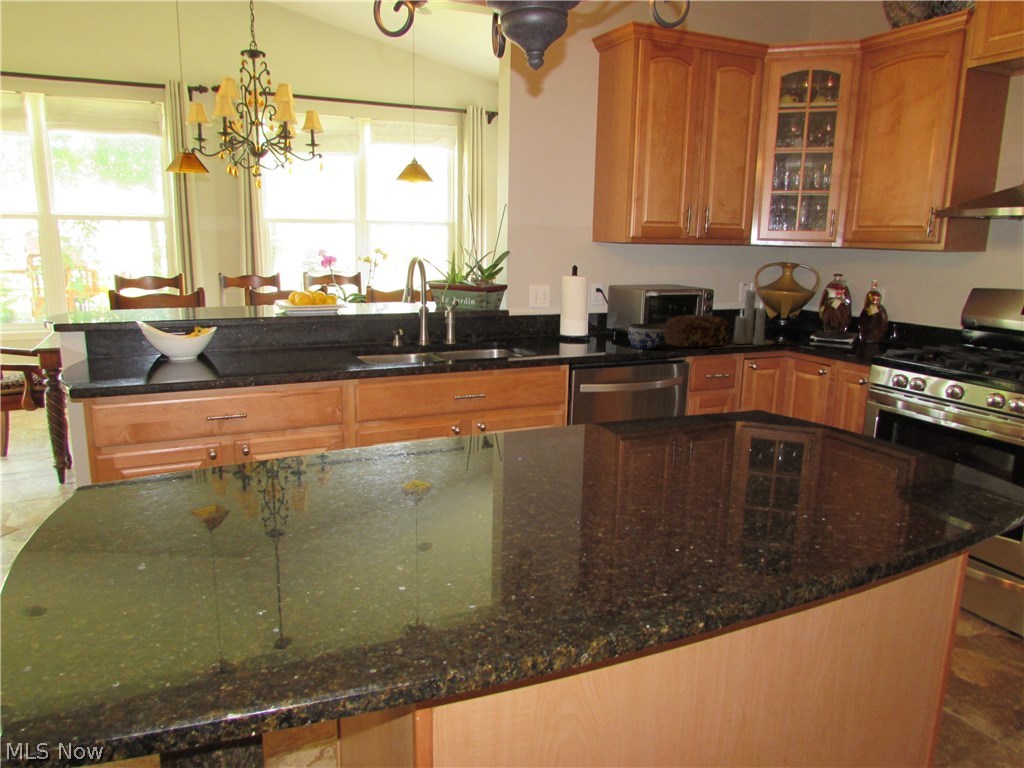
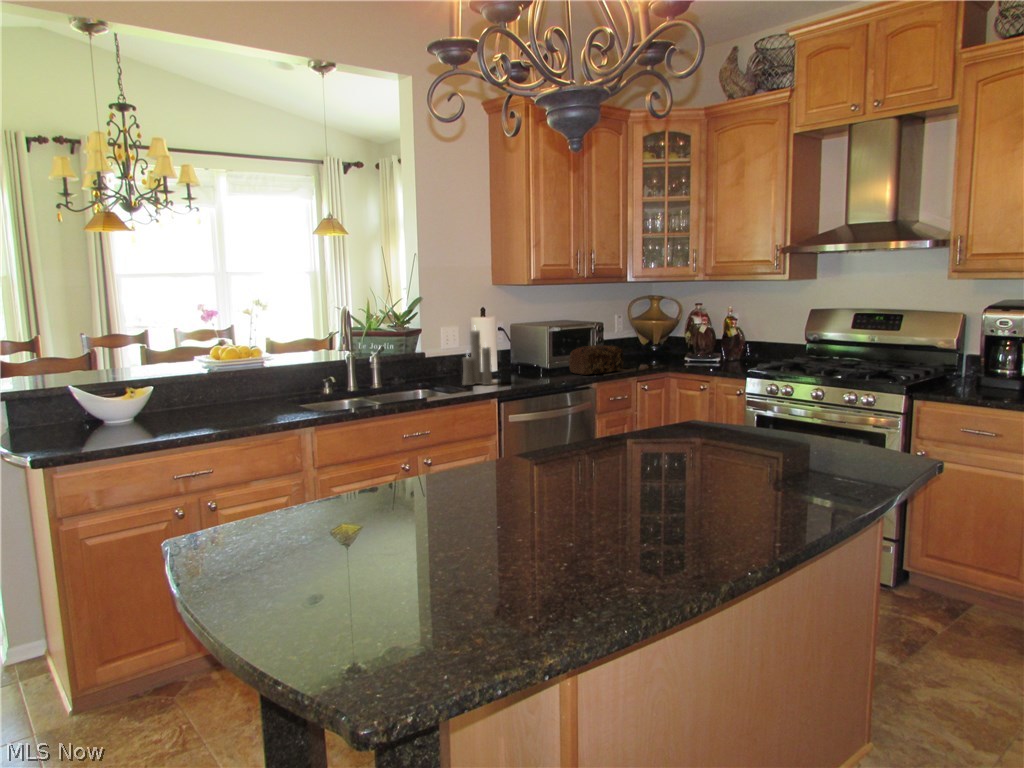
candle: present [733,290,766,345] -> present [463,330,493,385]
jar: present [628,323,661,349] -> none [540,356,569,379]

